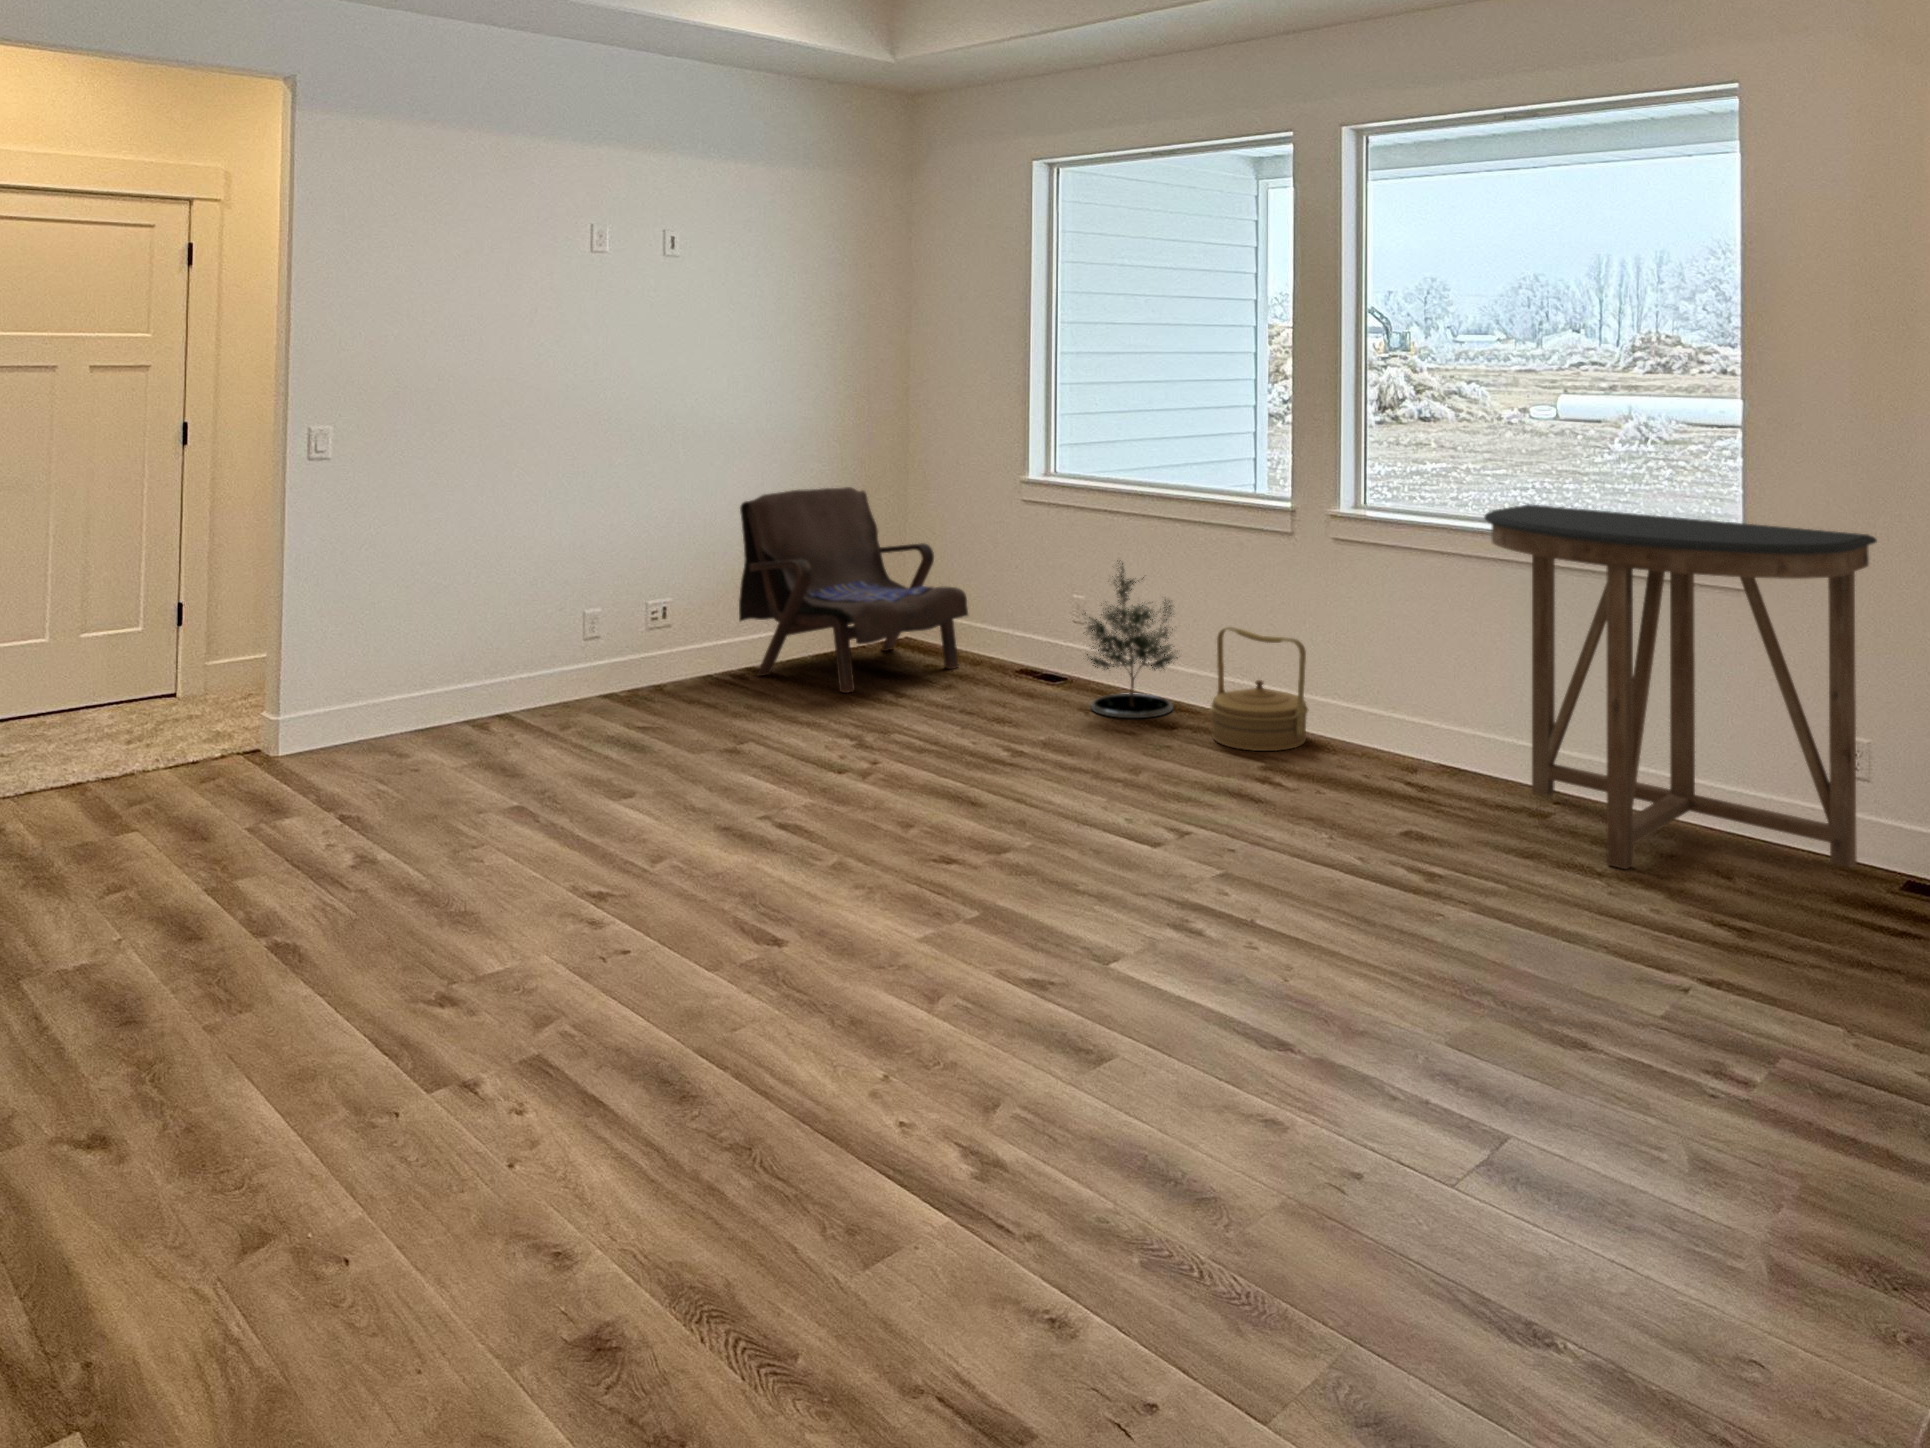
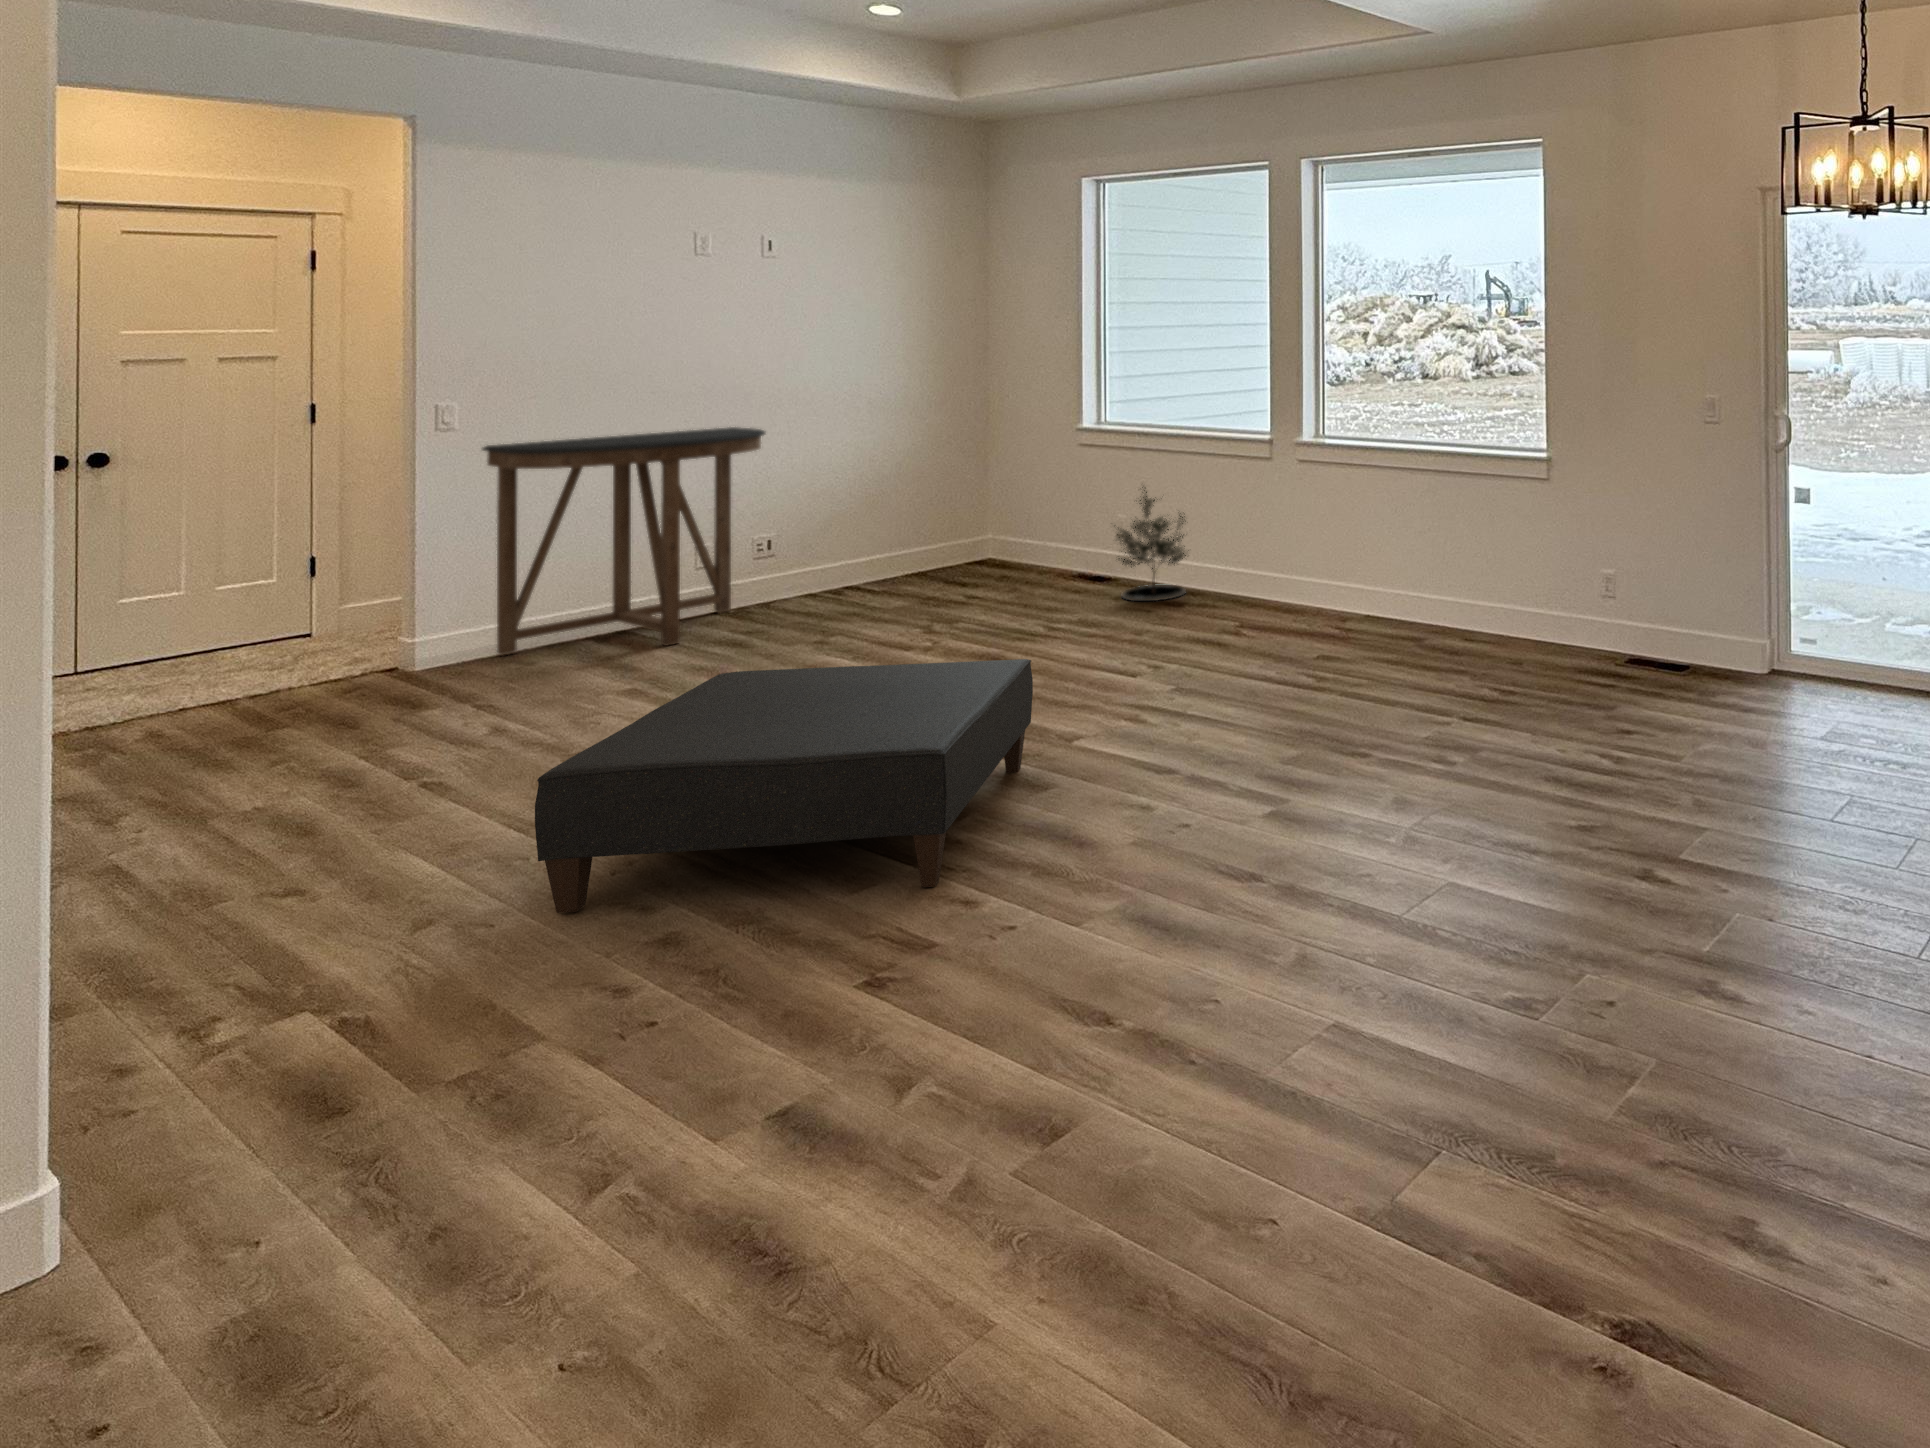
armchair: present [739,487,968,693] -> none [837,440,1032,598]
console table: present [1484,504,1877,869] -> present [483,427,765,656]
woven basket: present [1211,627,1308,751] -> none [1205,529,1278,615]
ottoman: none [410,832,1065,1267] -> present [535,659,1033,913]

